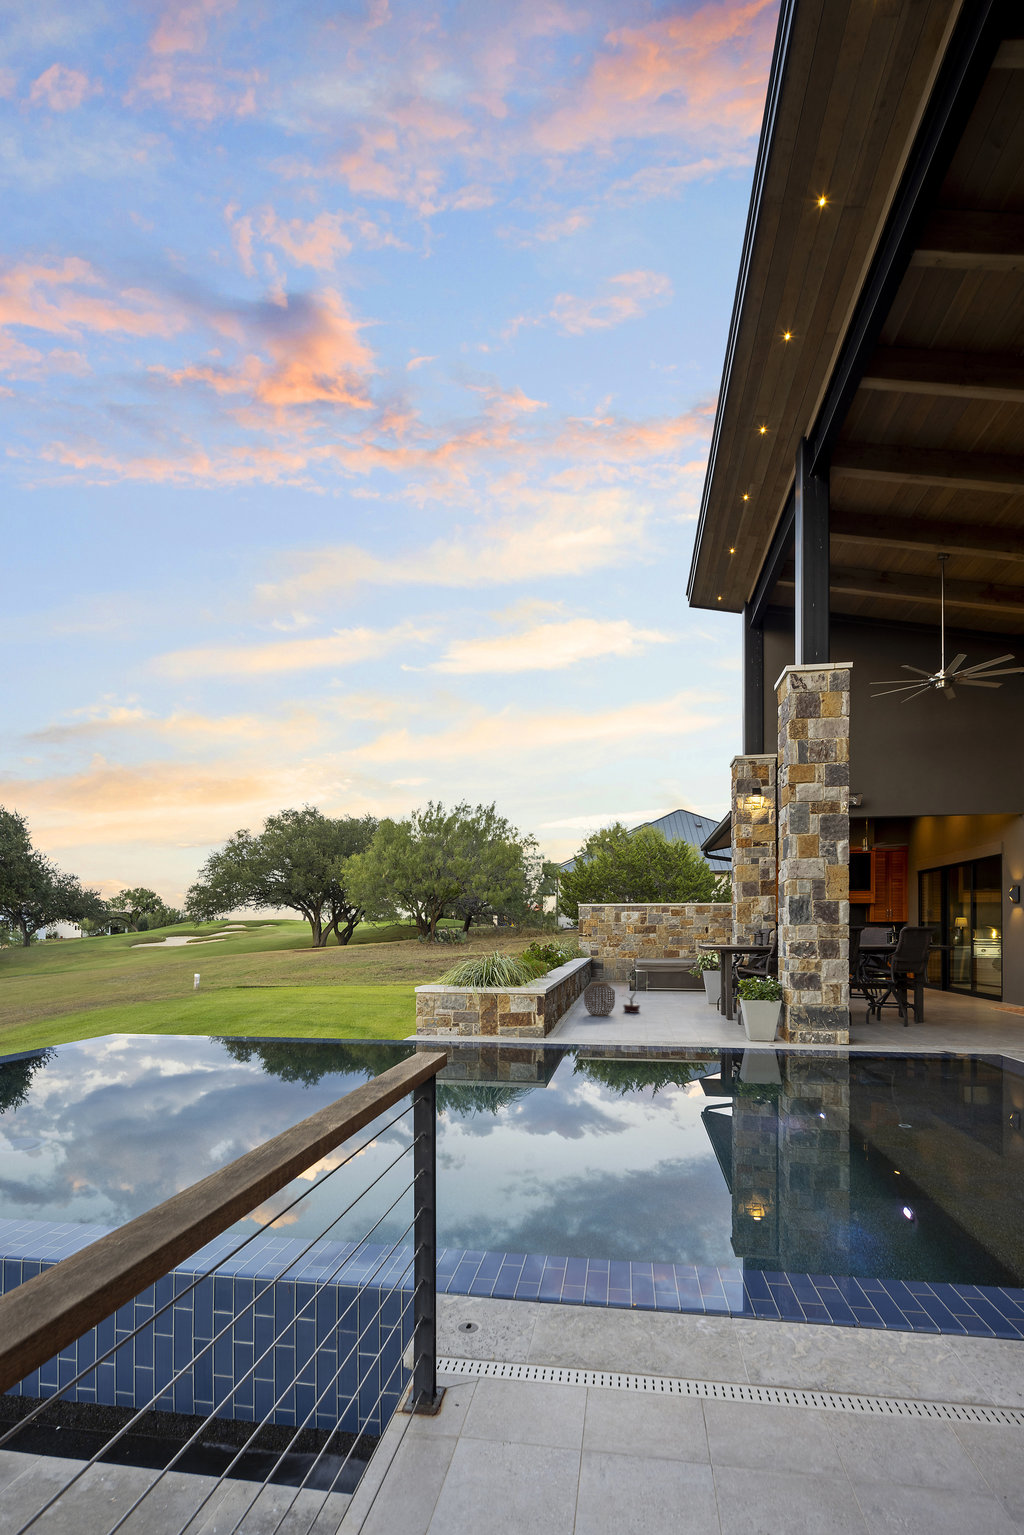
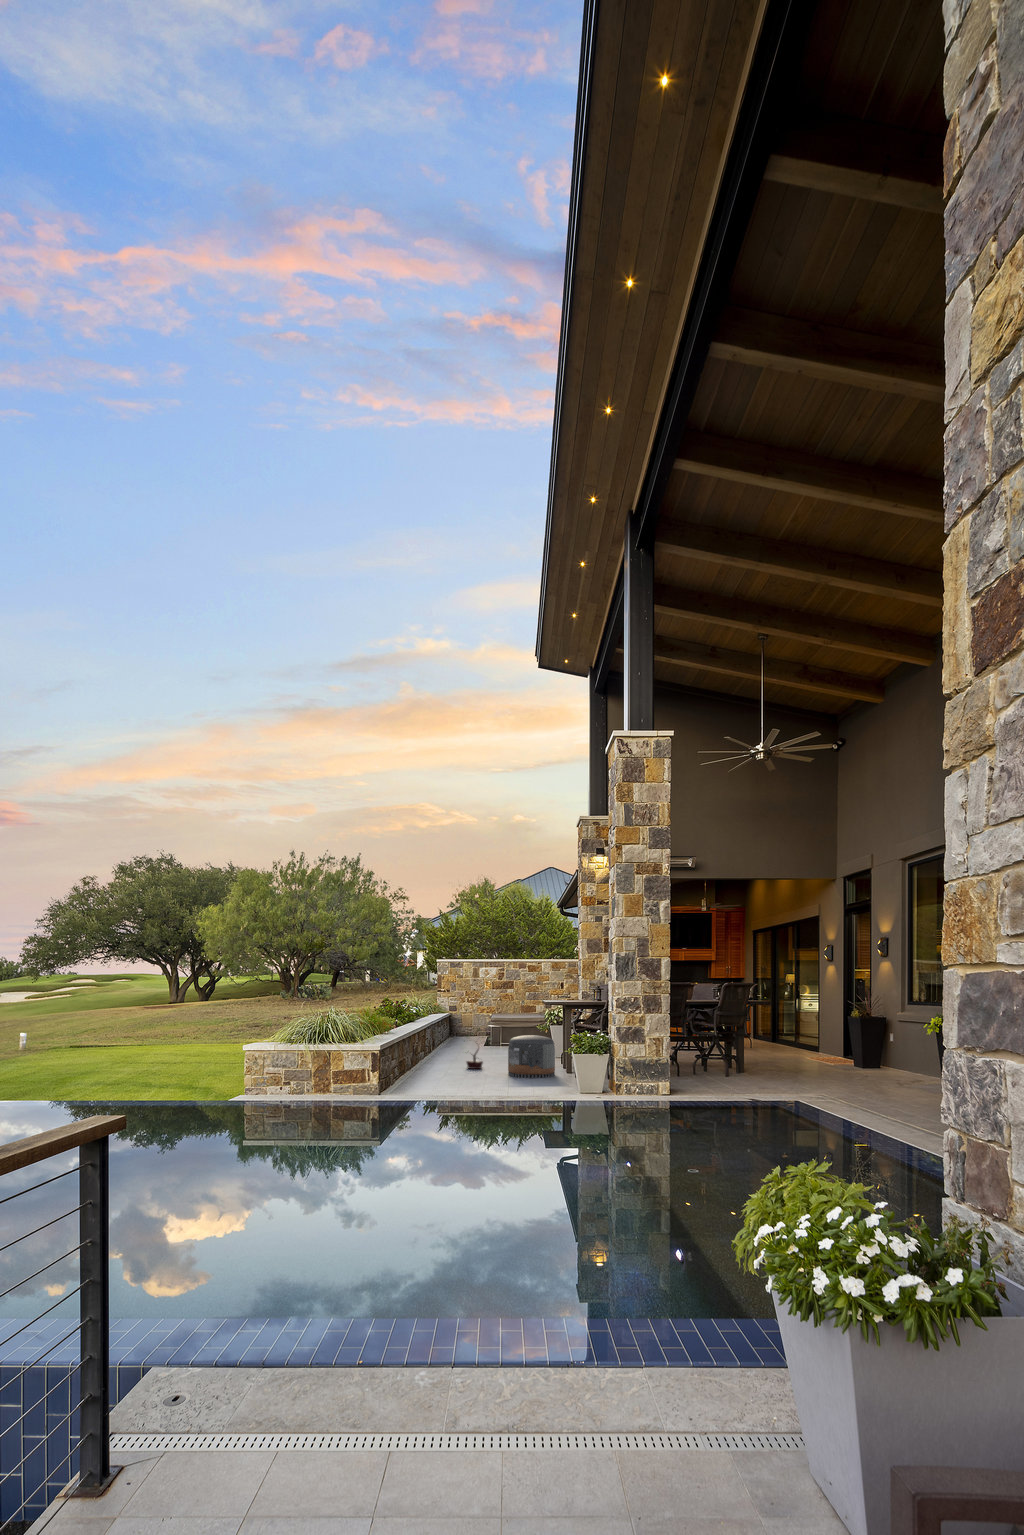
pouf: none [668,980,717,1023] -> present [508,1035,555,1078]
woven basket: present [584,982,615,1016] -> none [427,1038,457,1073]

